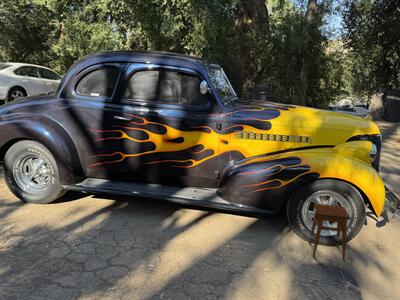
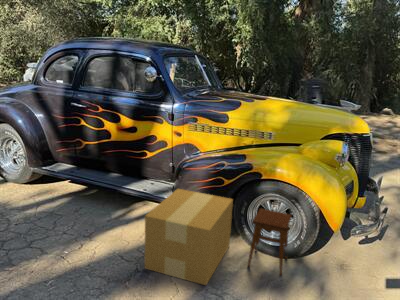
cardboard box: none [228,192,298,276] -> present [145,189,233,286]

